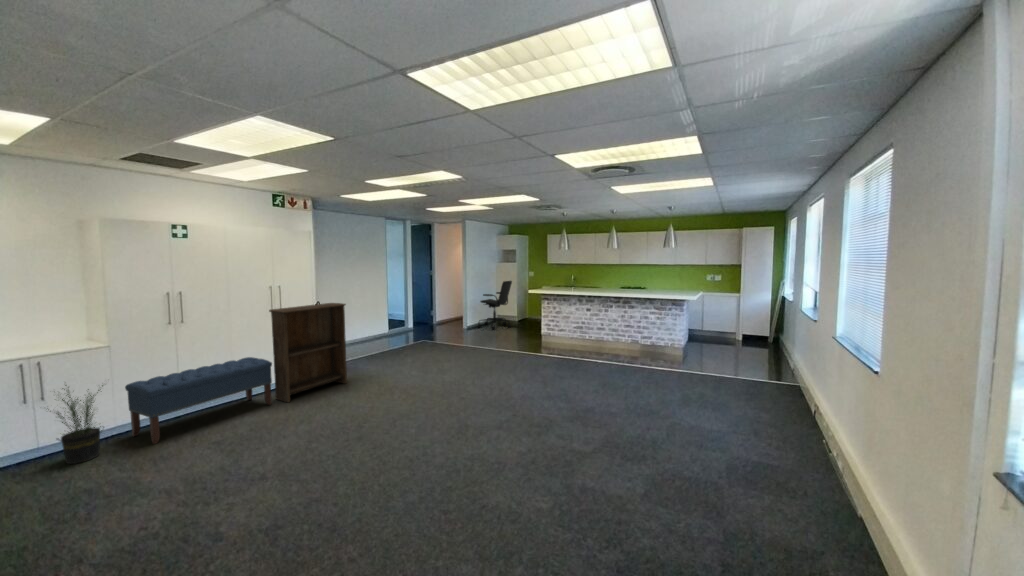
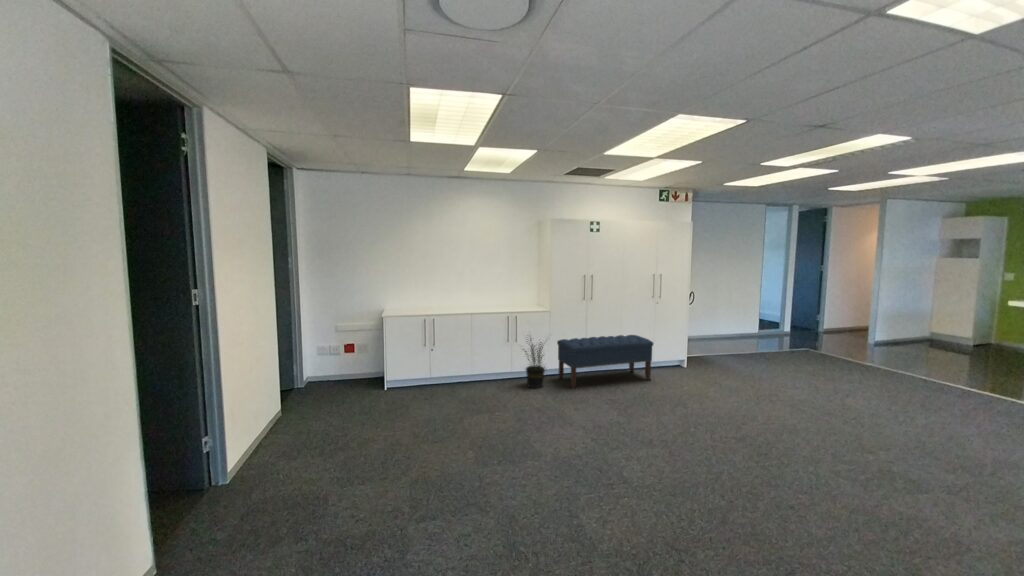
office chair: present [478,281,512,330] -> none [893,284,969,354]
bookshelf: present [269,303,347,402] -> none [653,294,725,382]

